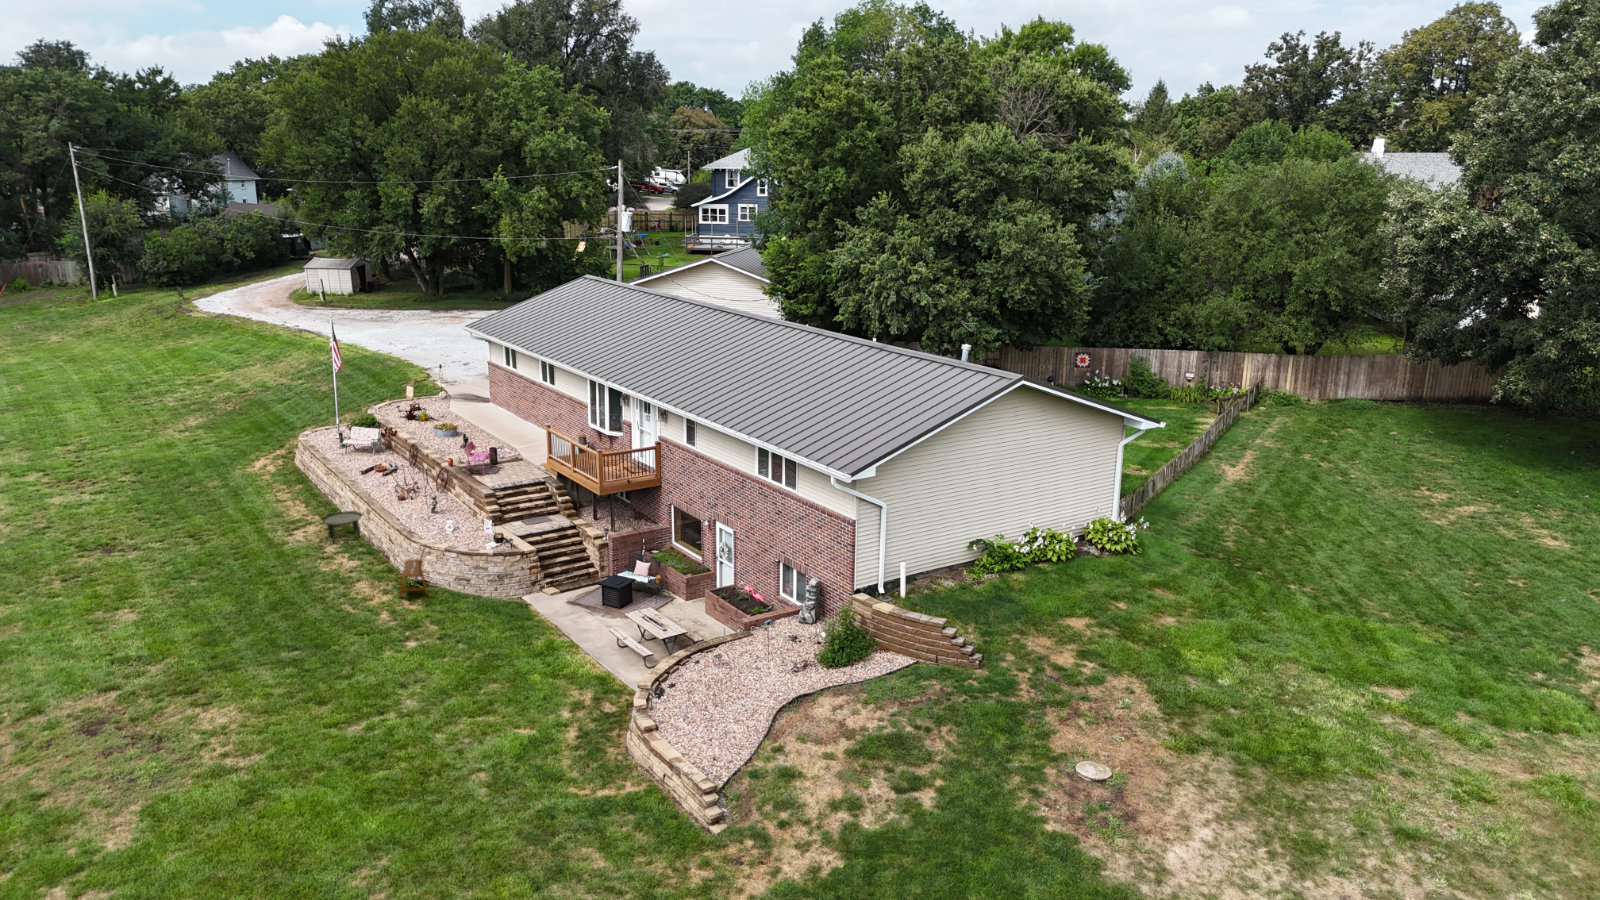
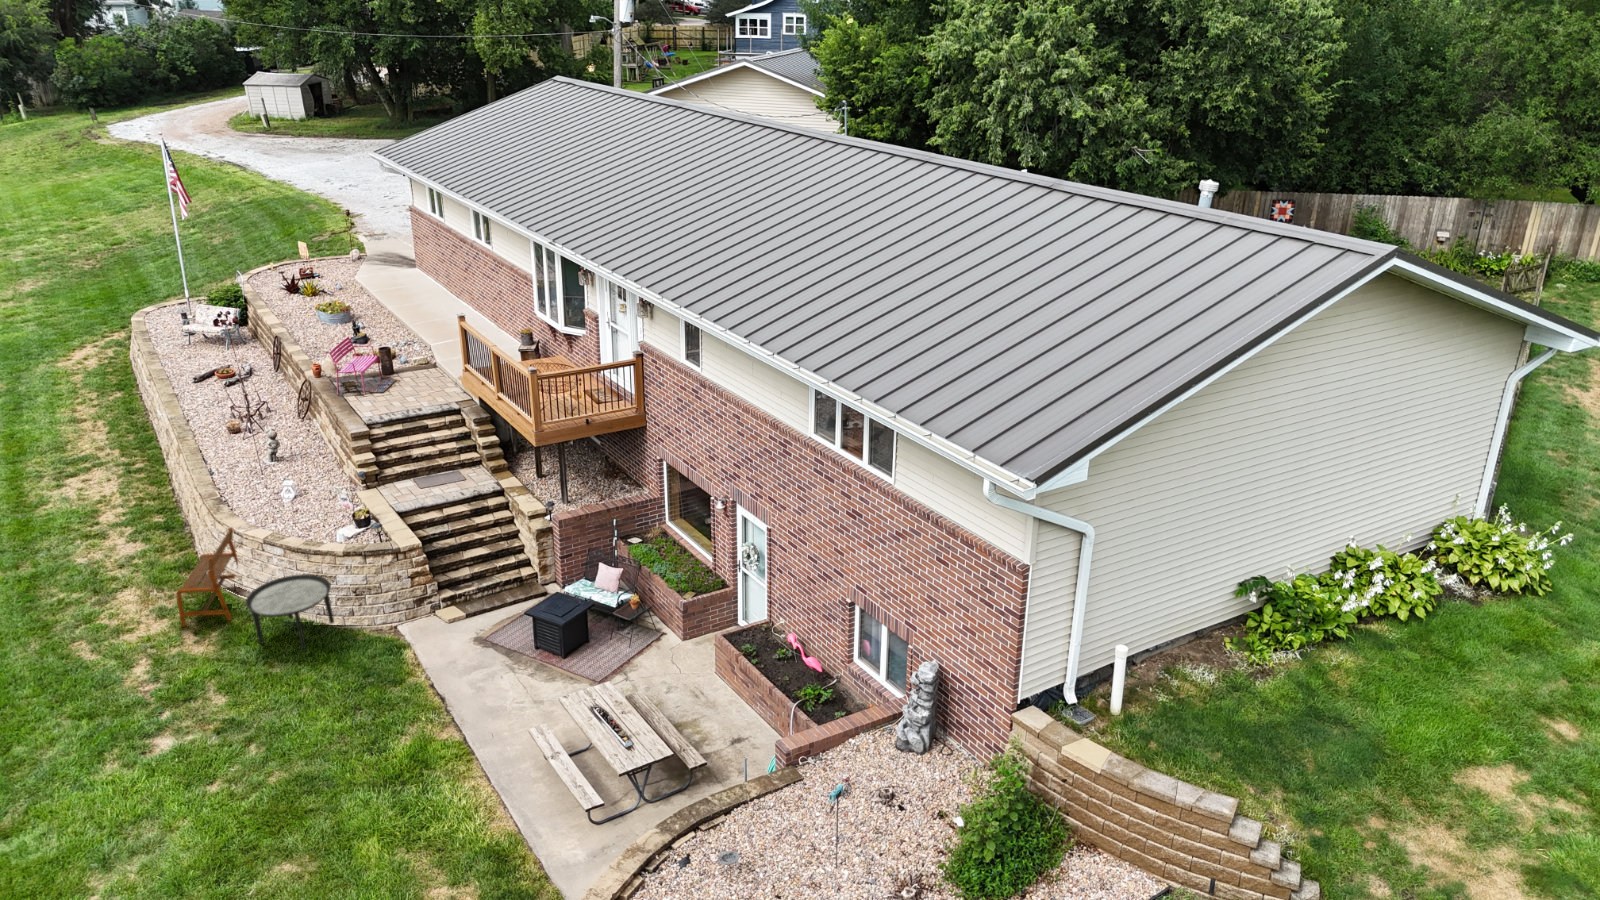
round table: present [322,511,362,544] -> present [246,574,334,649]

